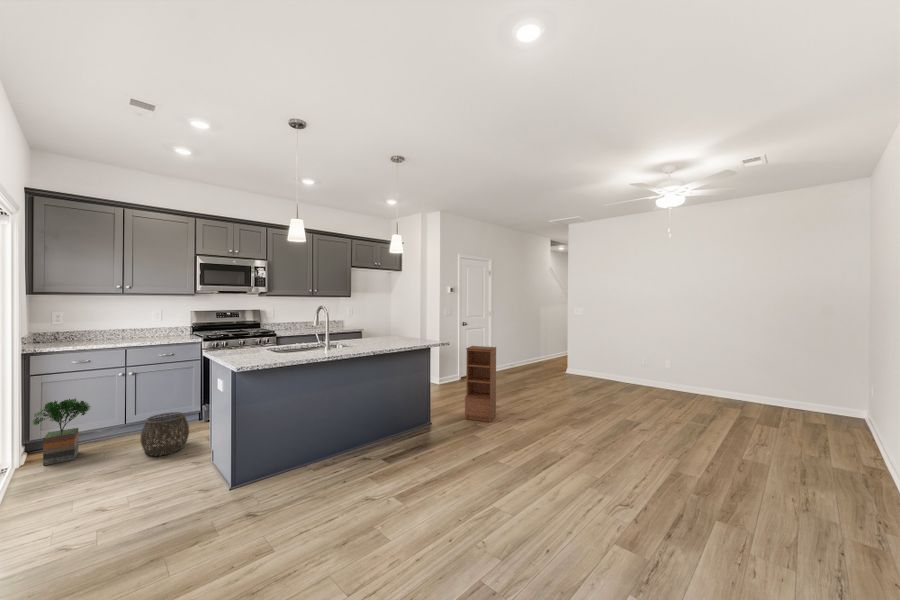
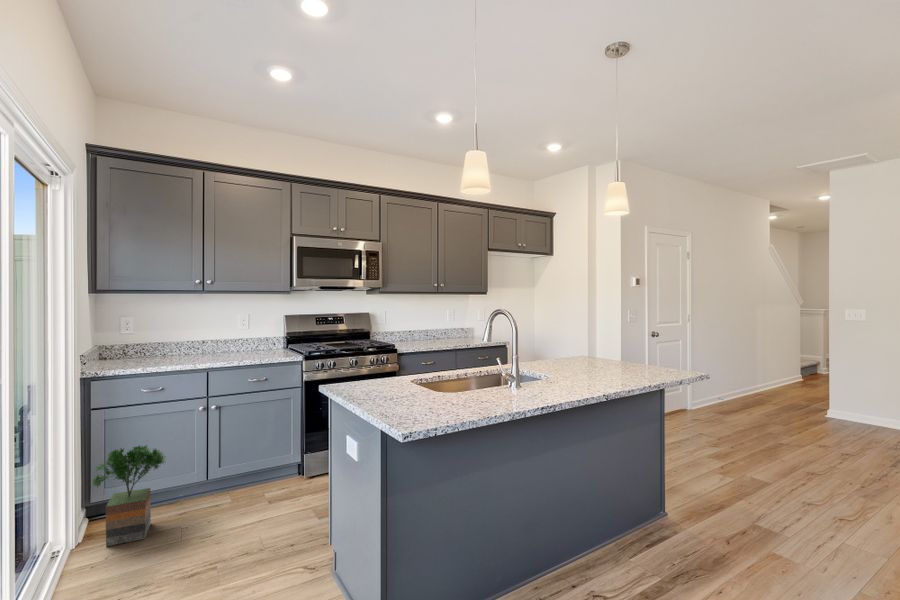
bookcase: present [465,346,496,422] -> none [722,378,779,520]
woven basket: present [141,412,189,456] -> none [230,472,296,545]

